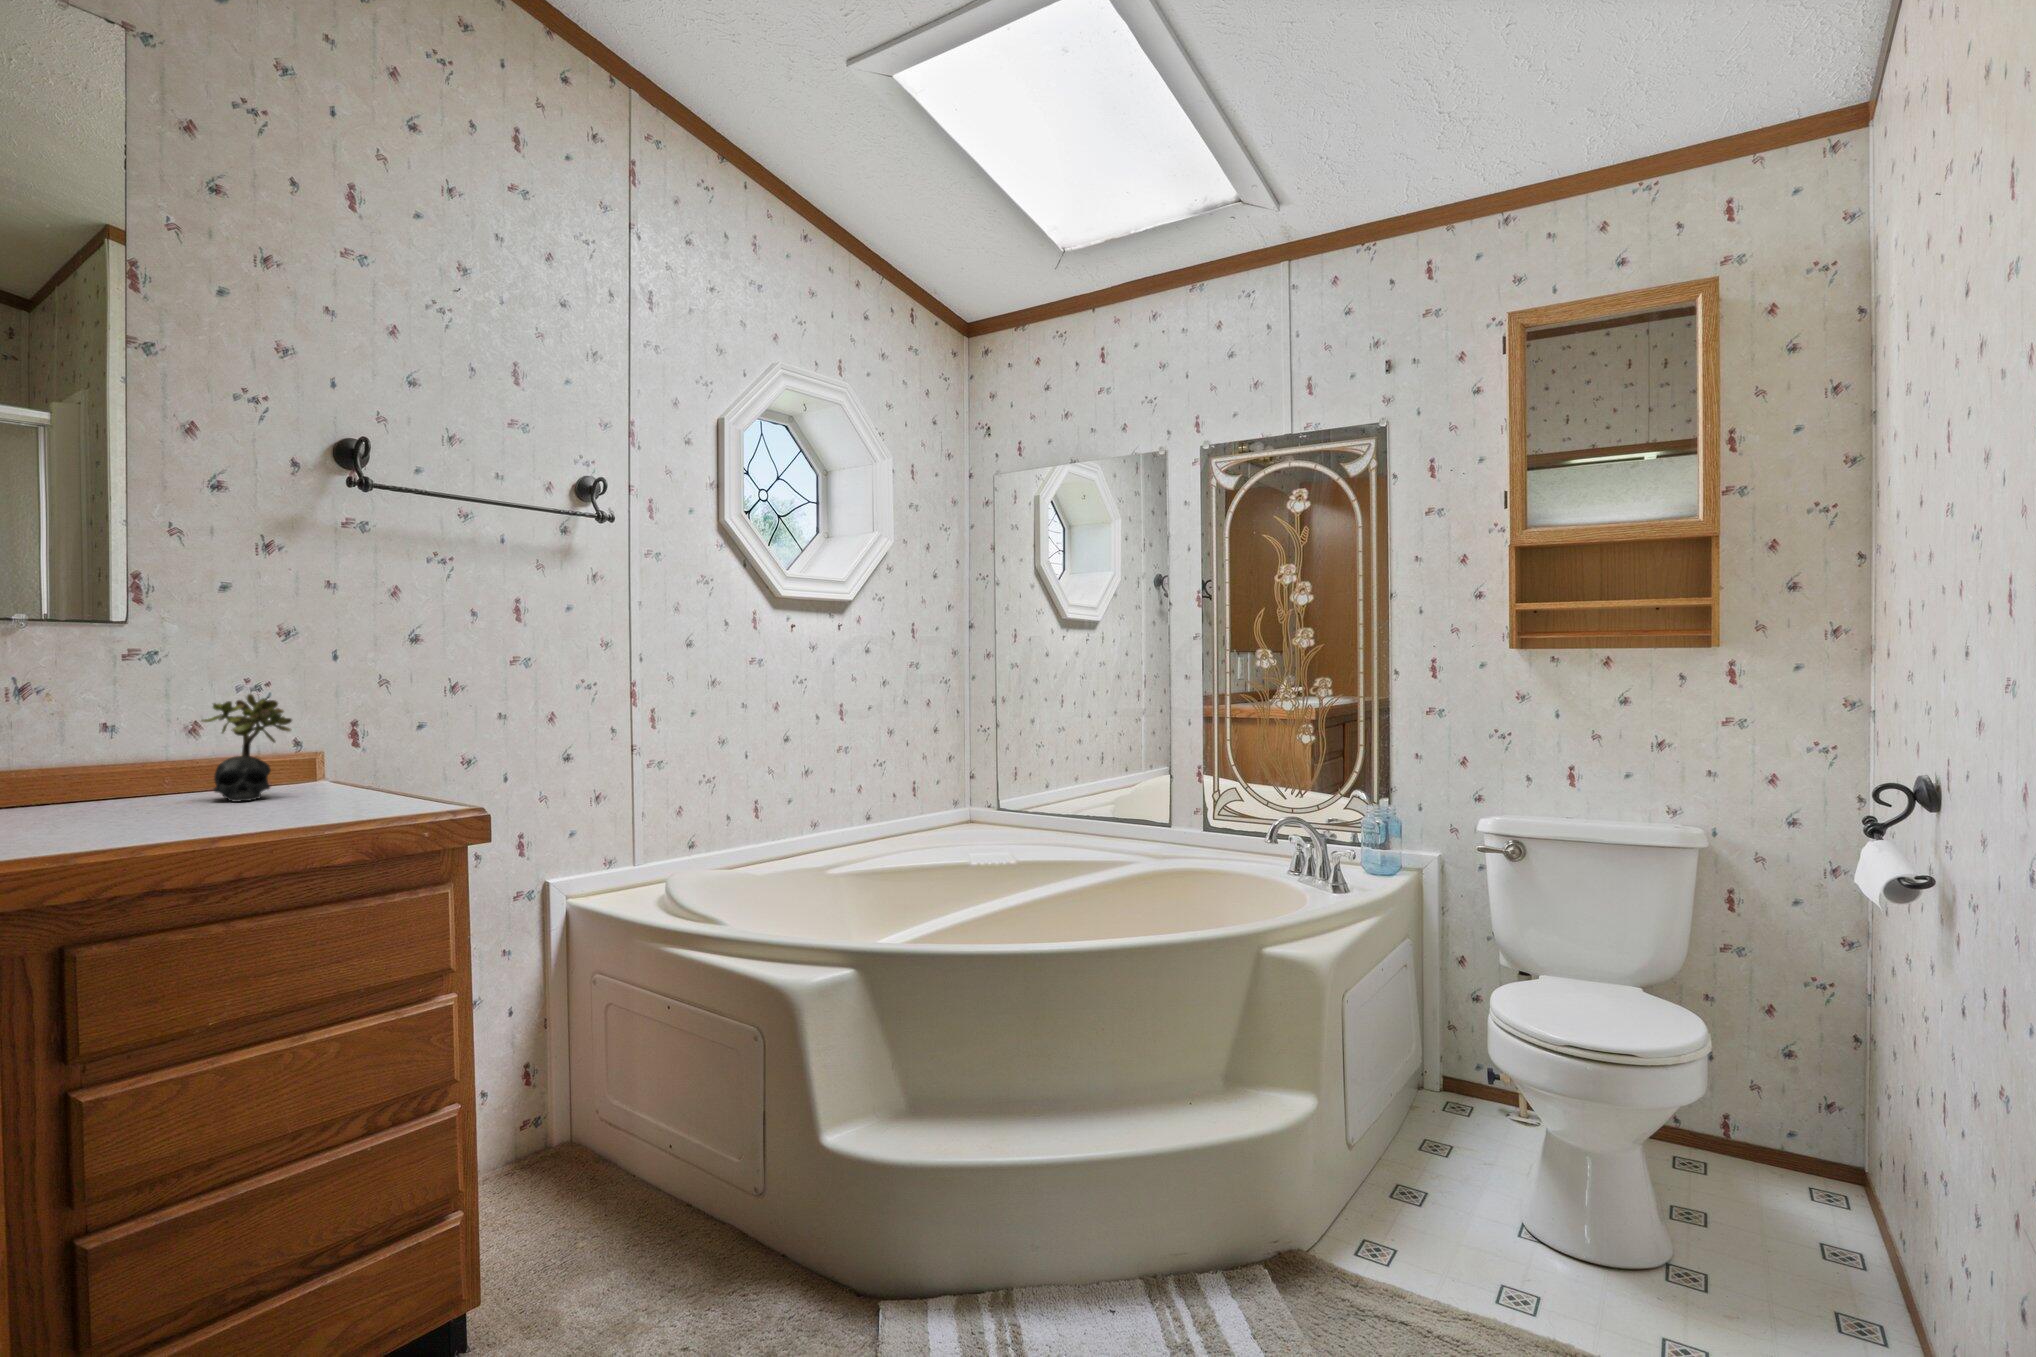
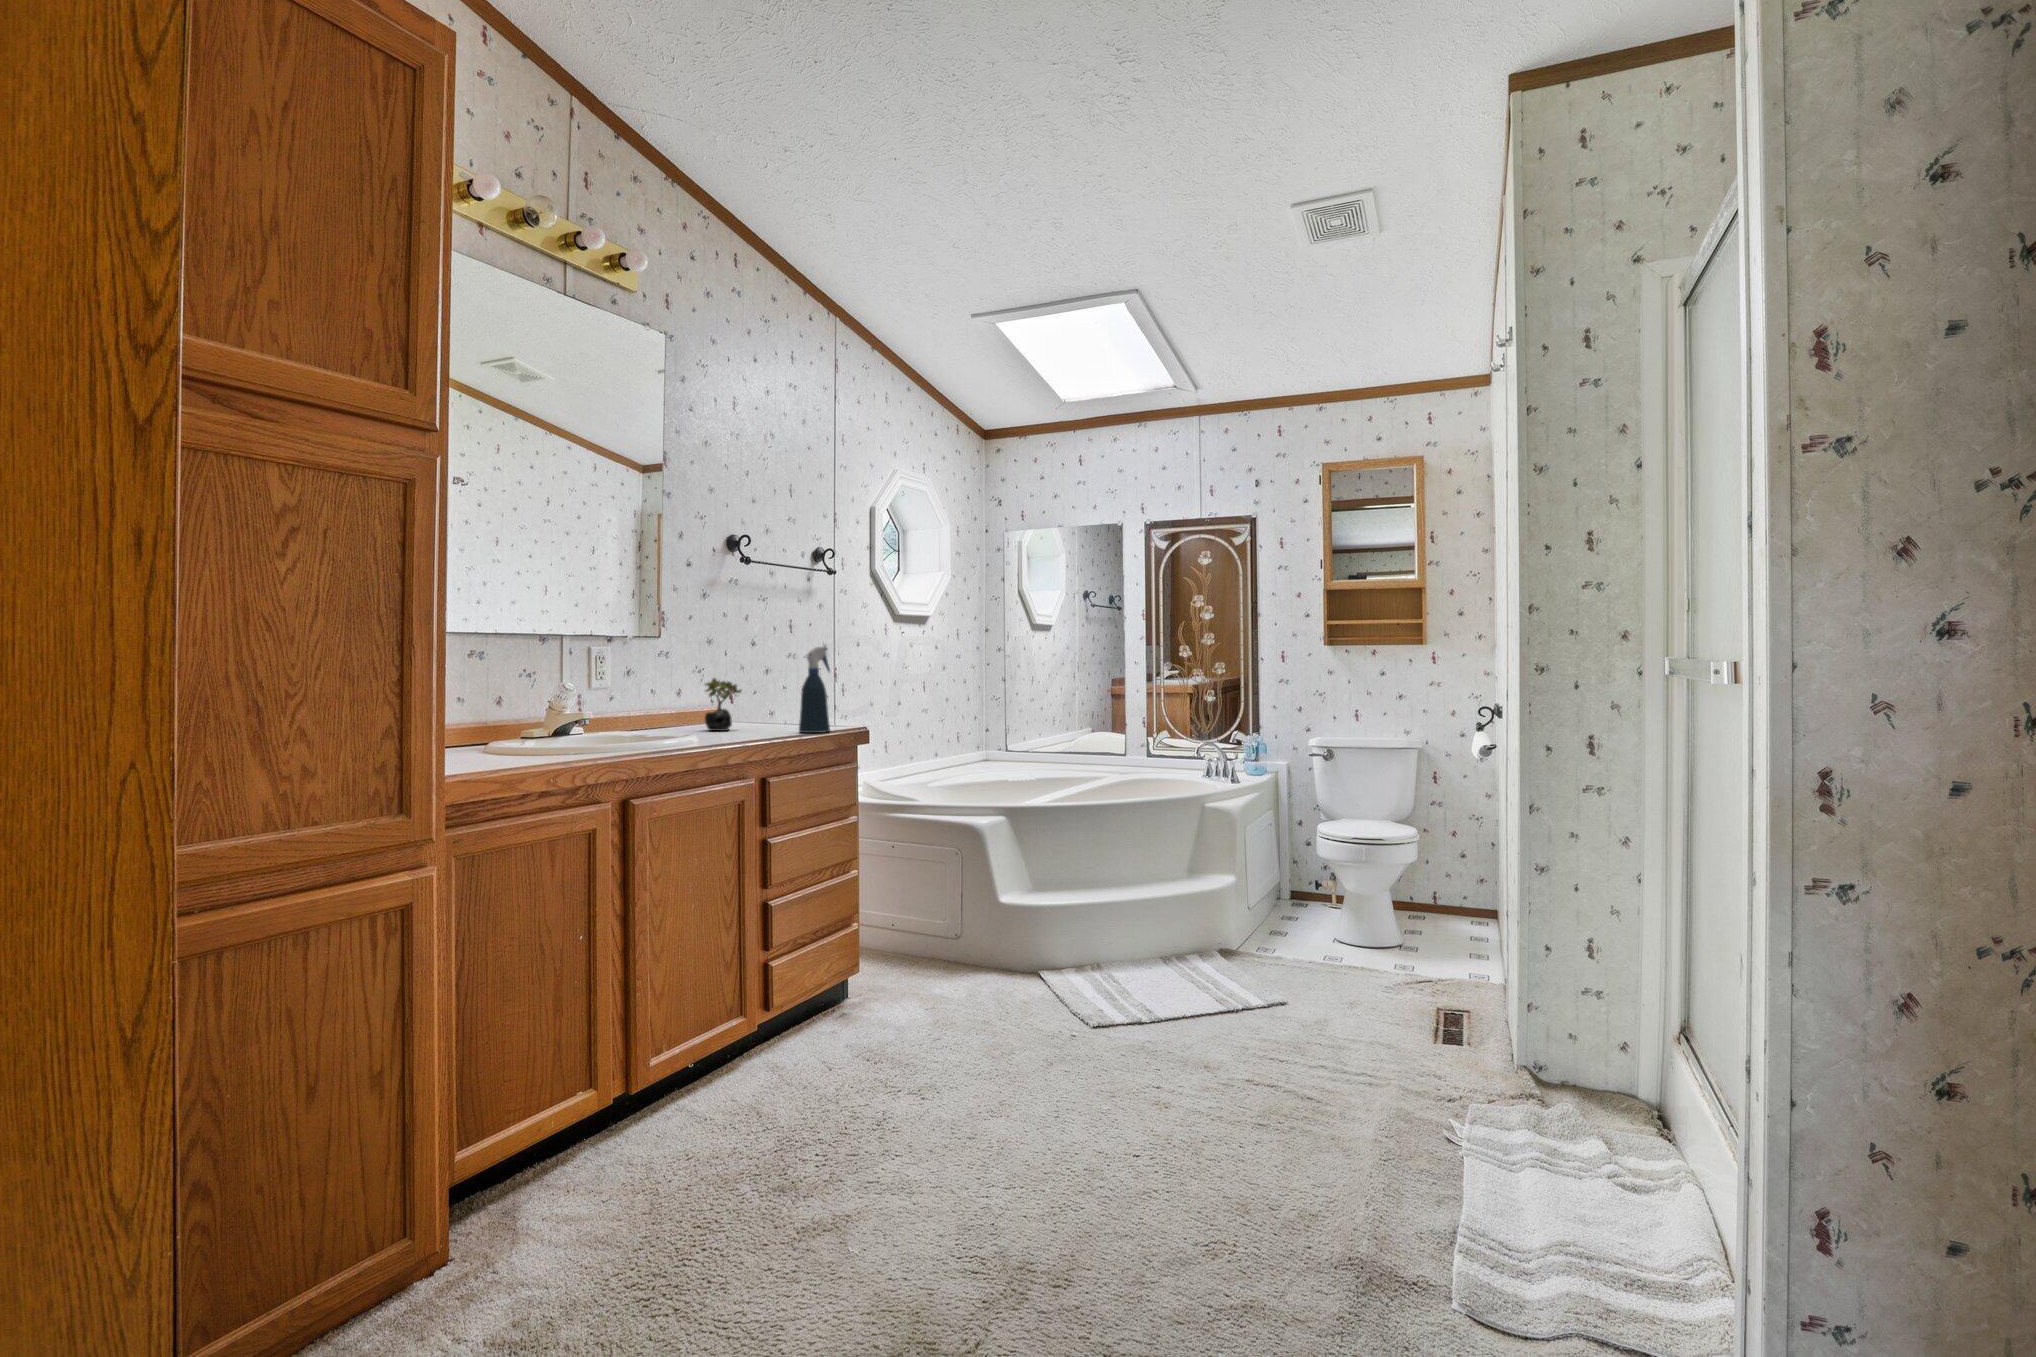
spray bottle: none [316,632,416,819] -> present [799,647,830,733]

